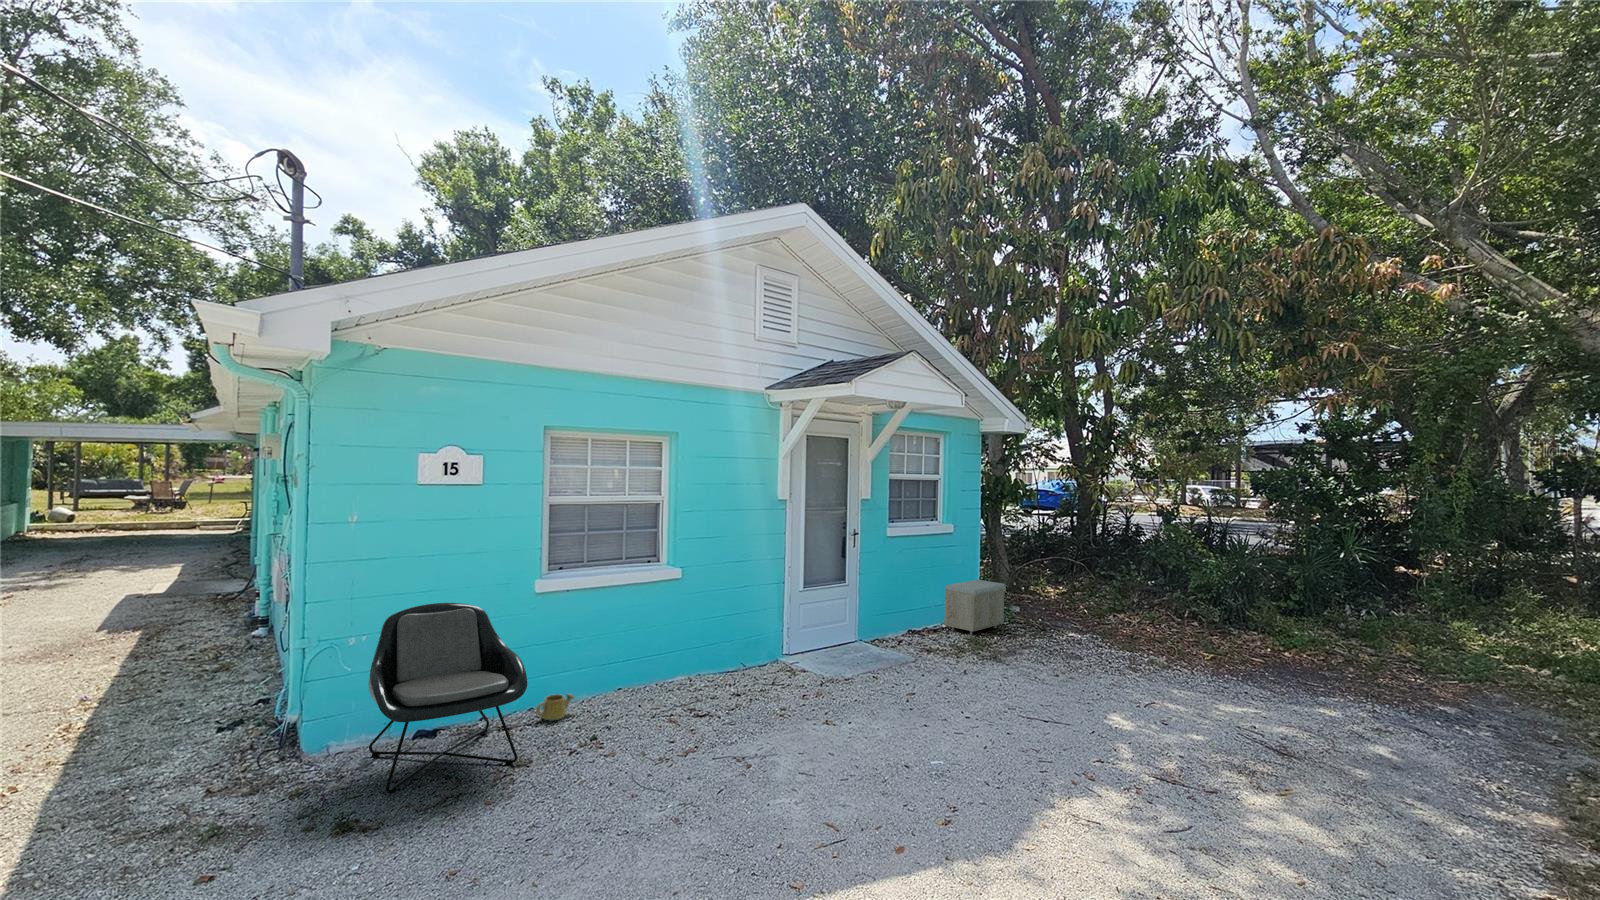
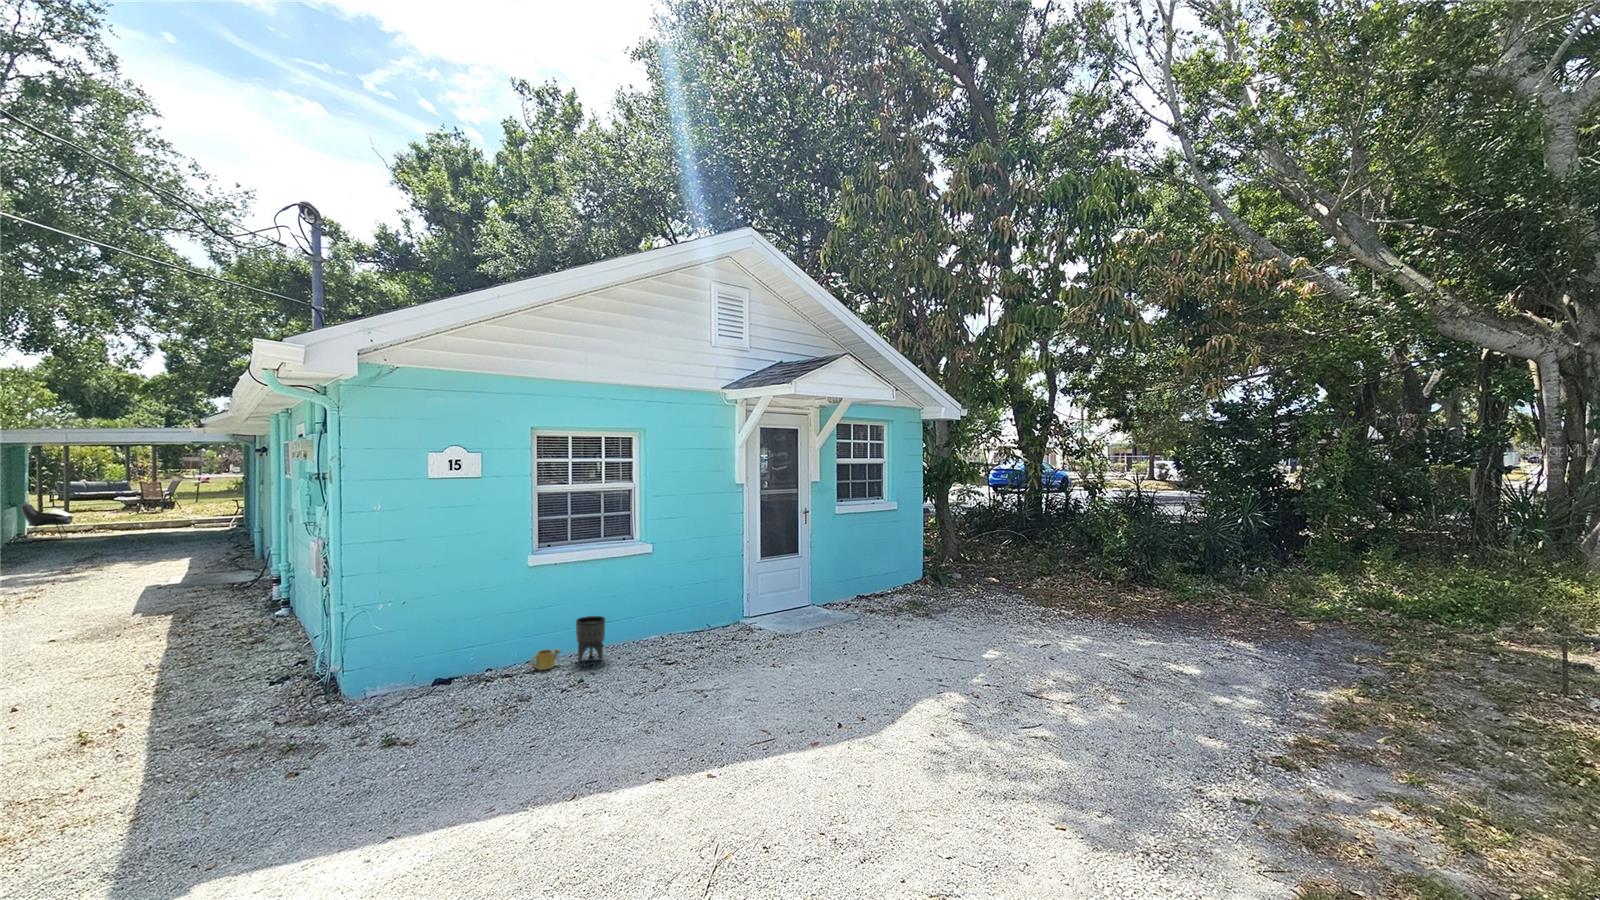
storage bench: present [944,580,1006,635] -> none [887,551,942,599]
lounge chair: present [368,603,527,794] -> present [21,503,71,540]
planter: none [593,653,629,711] -> present [576,616,605,662]

